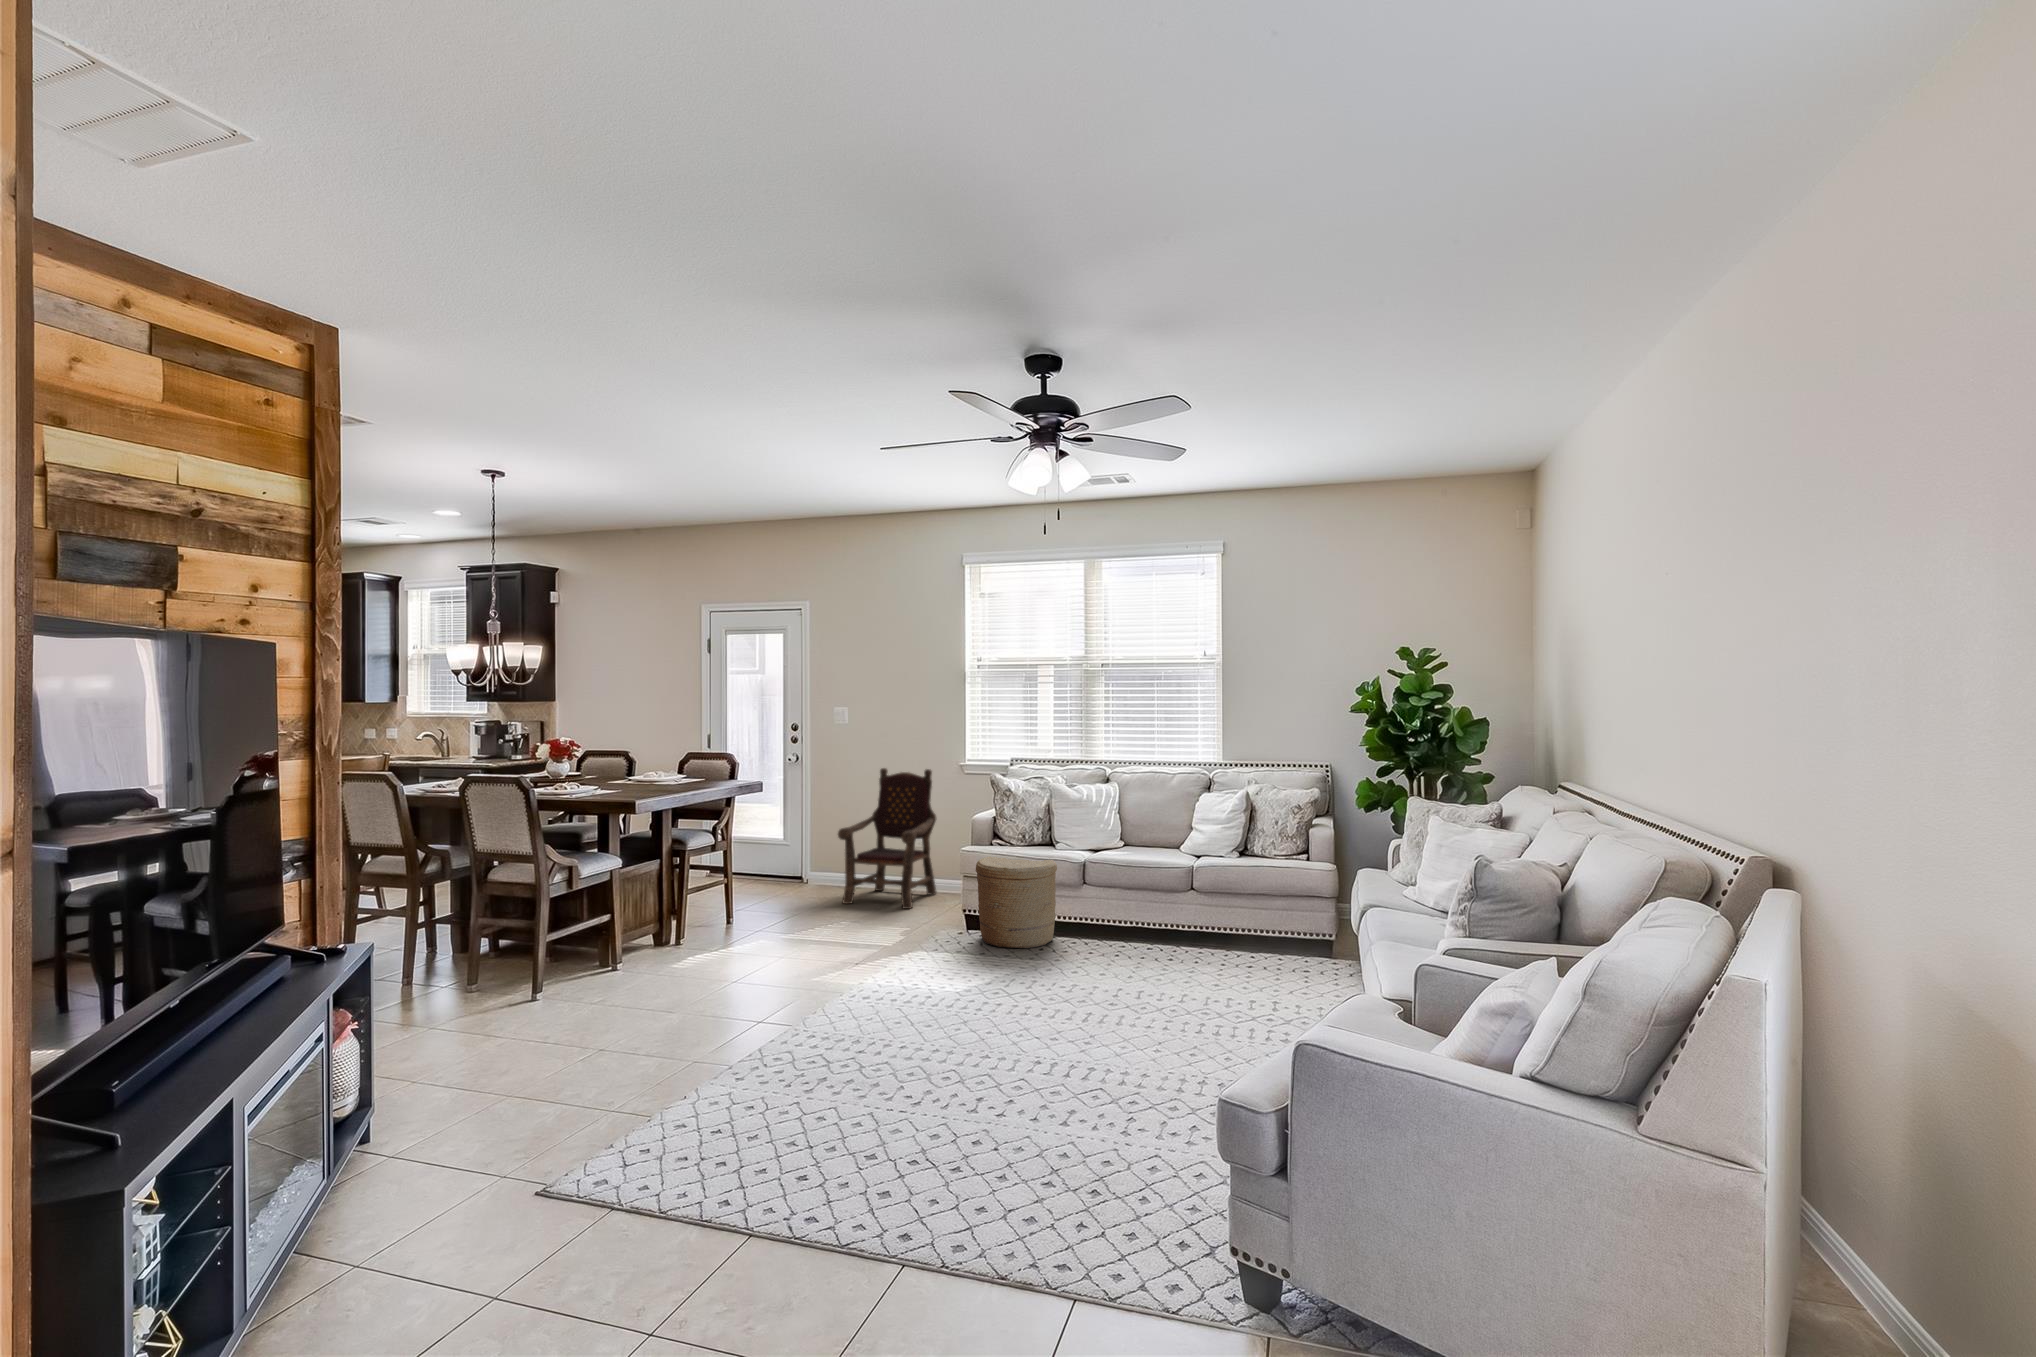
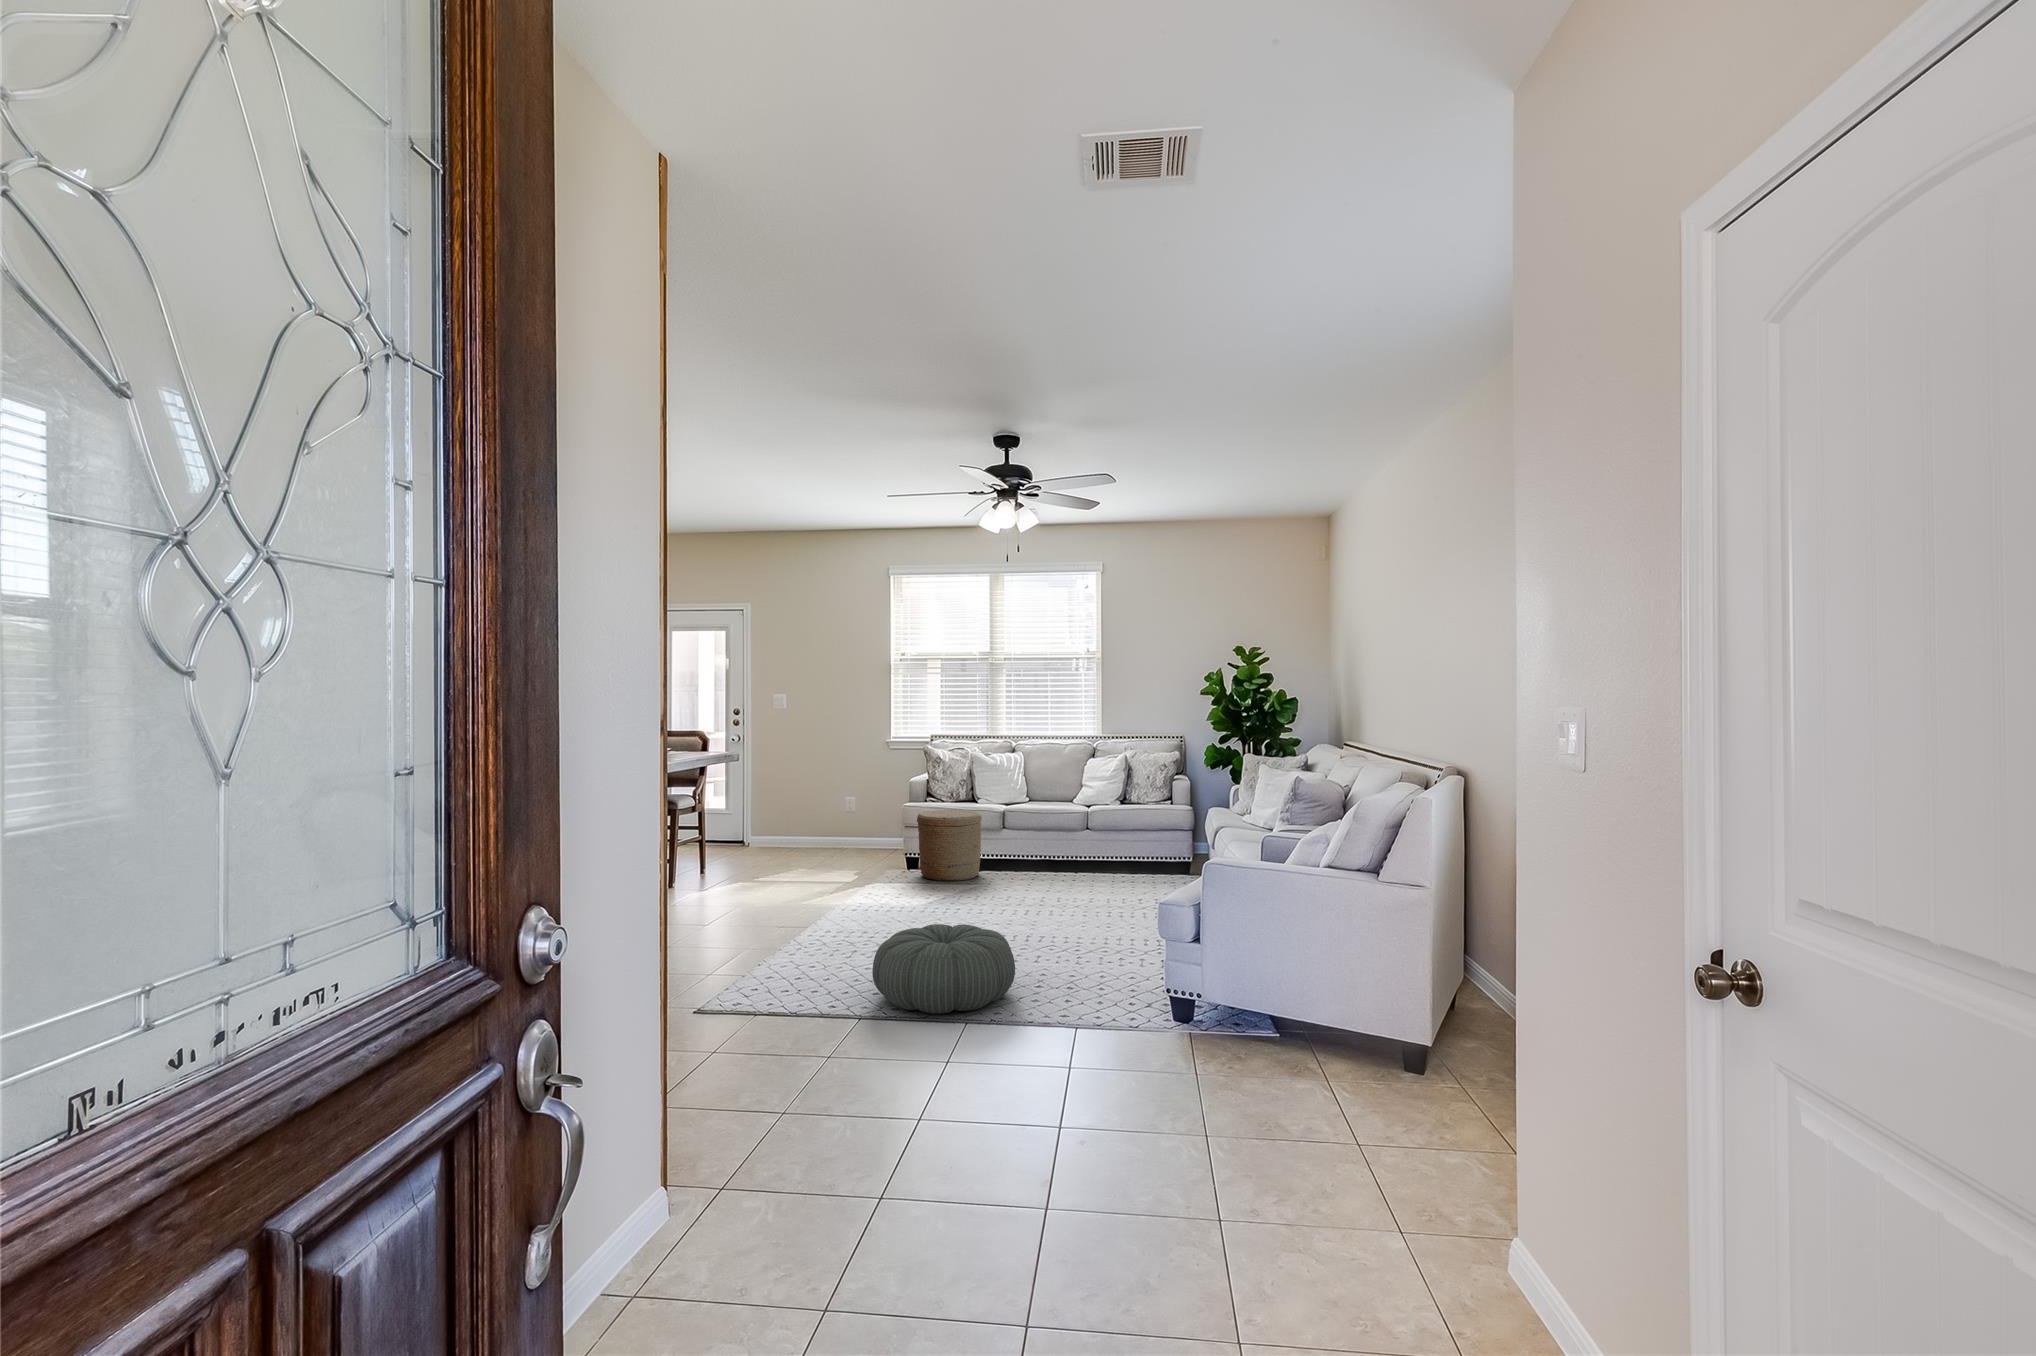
armchair: present [838,768,937,909] -> none [784,745,866,861]
pouf: none [787,1064,1005,1234] -> present [872,924,1015,1014]

